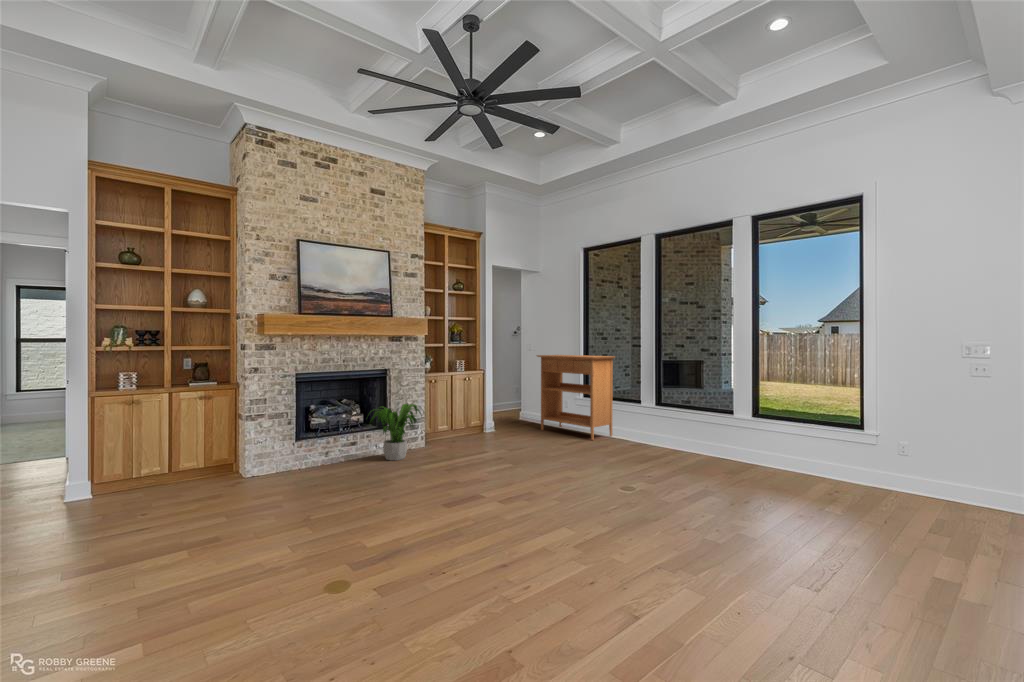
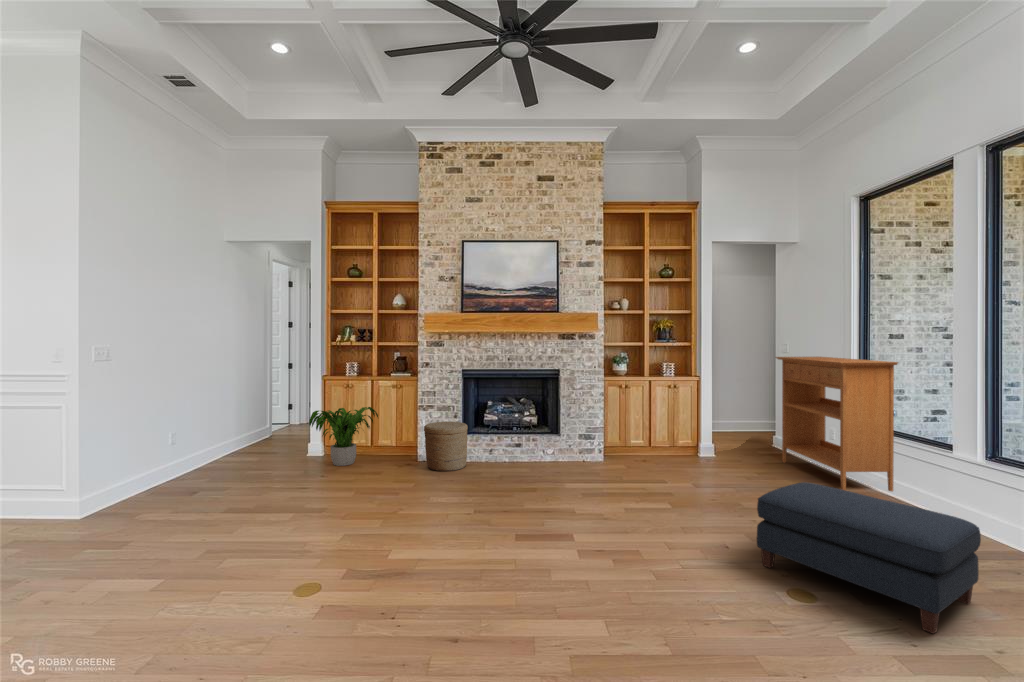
potted plant: present [370,404,422,460] -> present [309,407,378,466]
woven basket: none [267,428,317,481] -> present [424,421,468,471]
ottoman: none [608,429,707,489] -> present [757,482,981,634]

